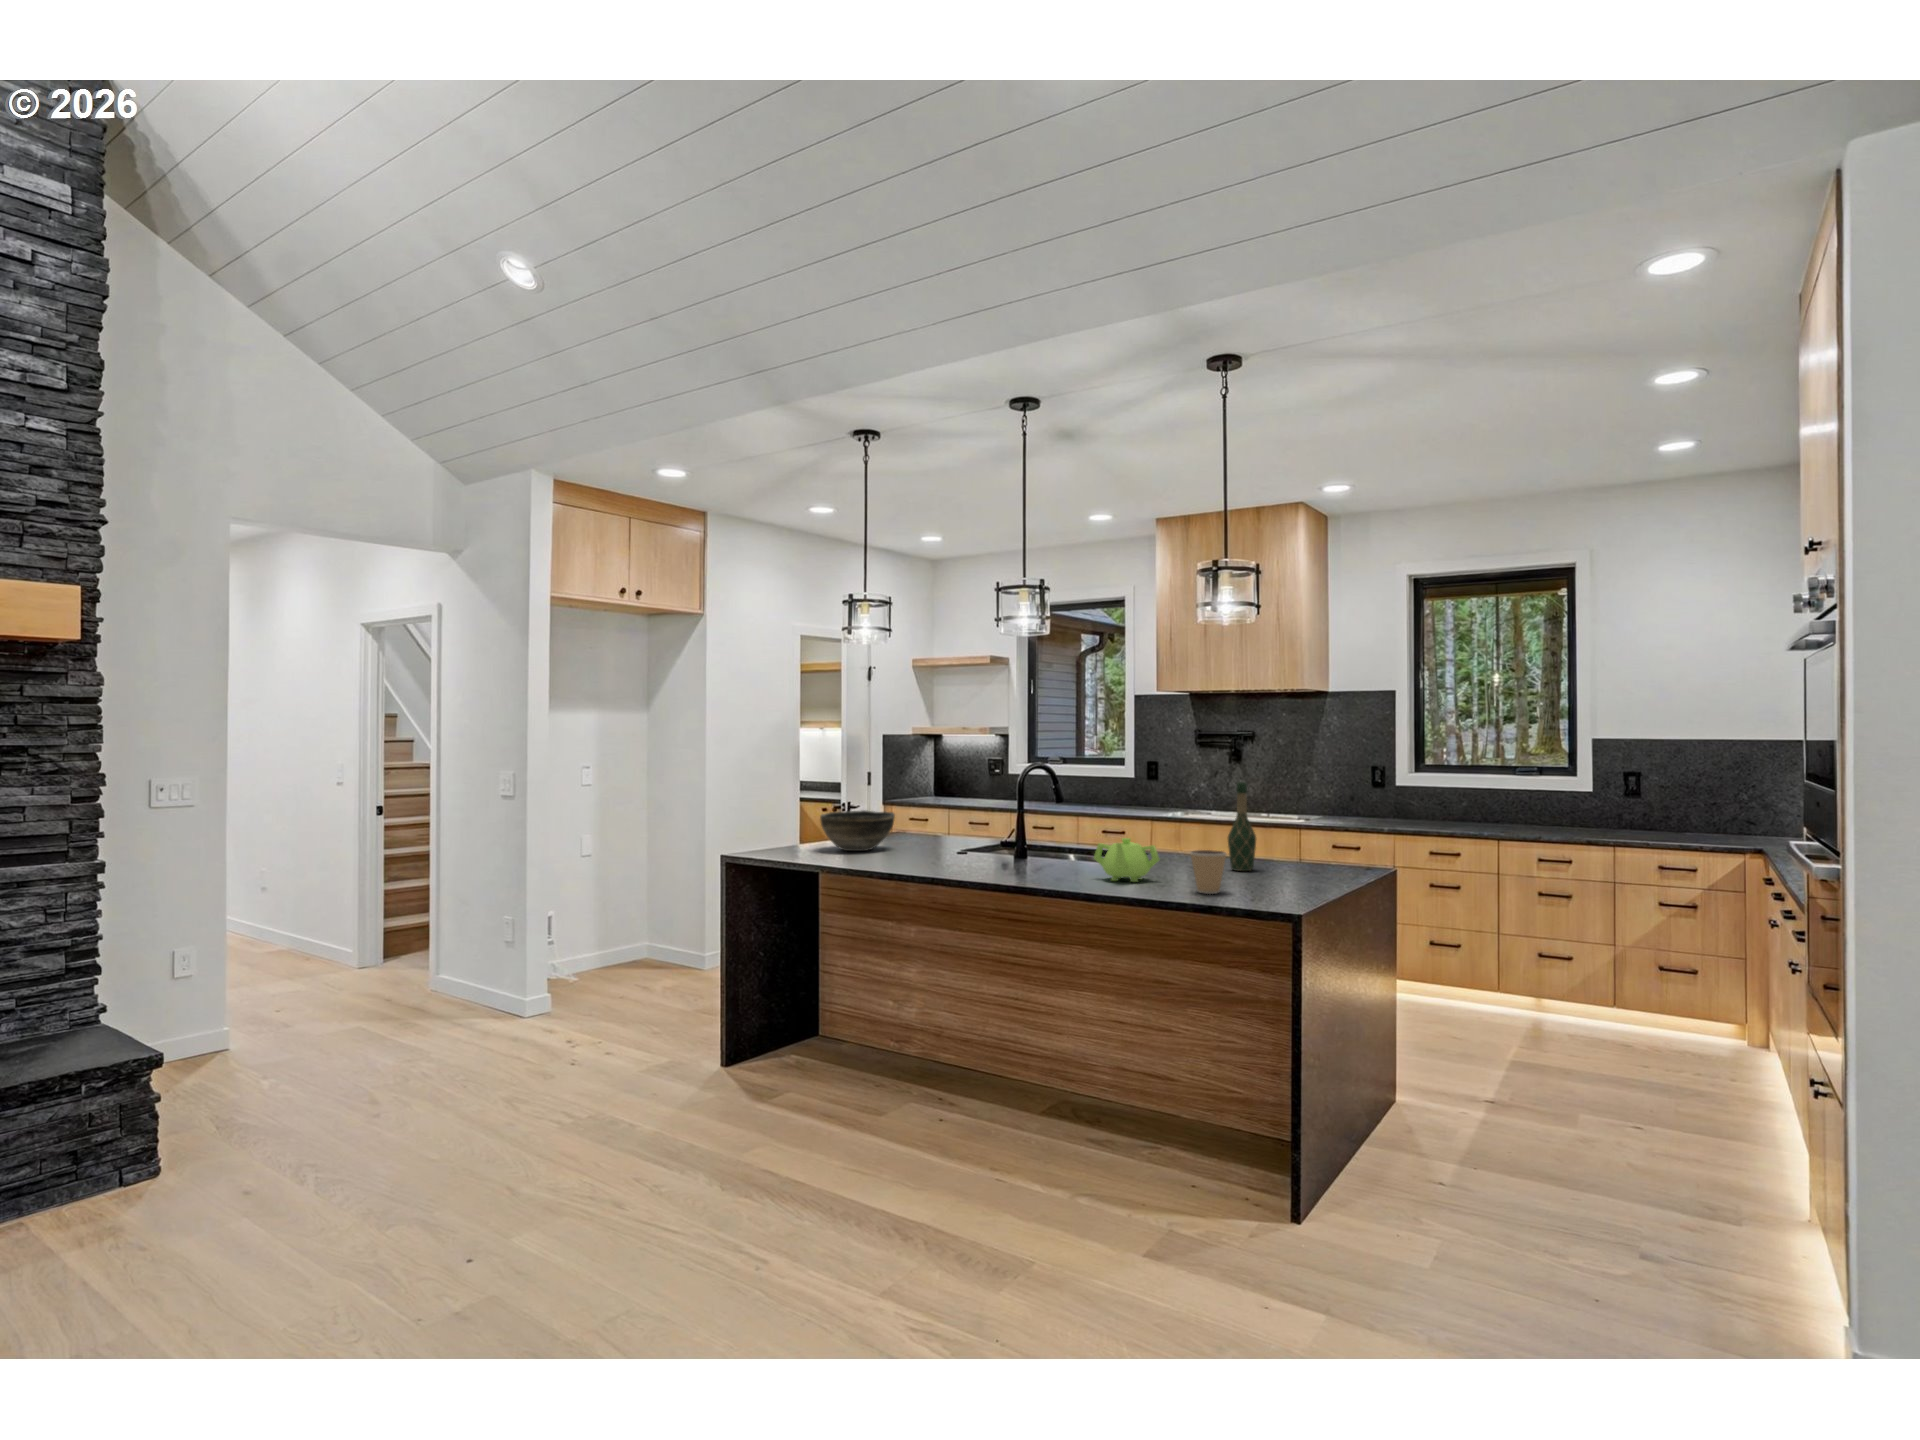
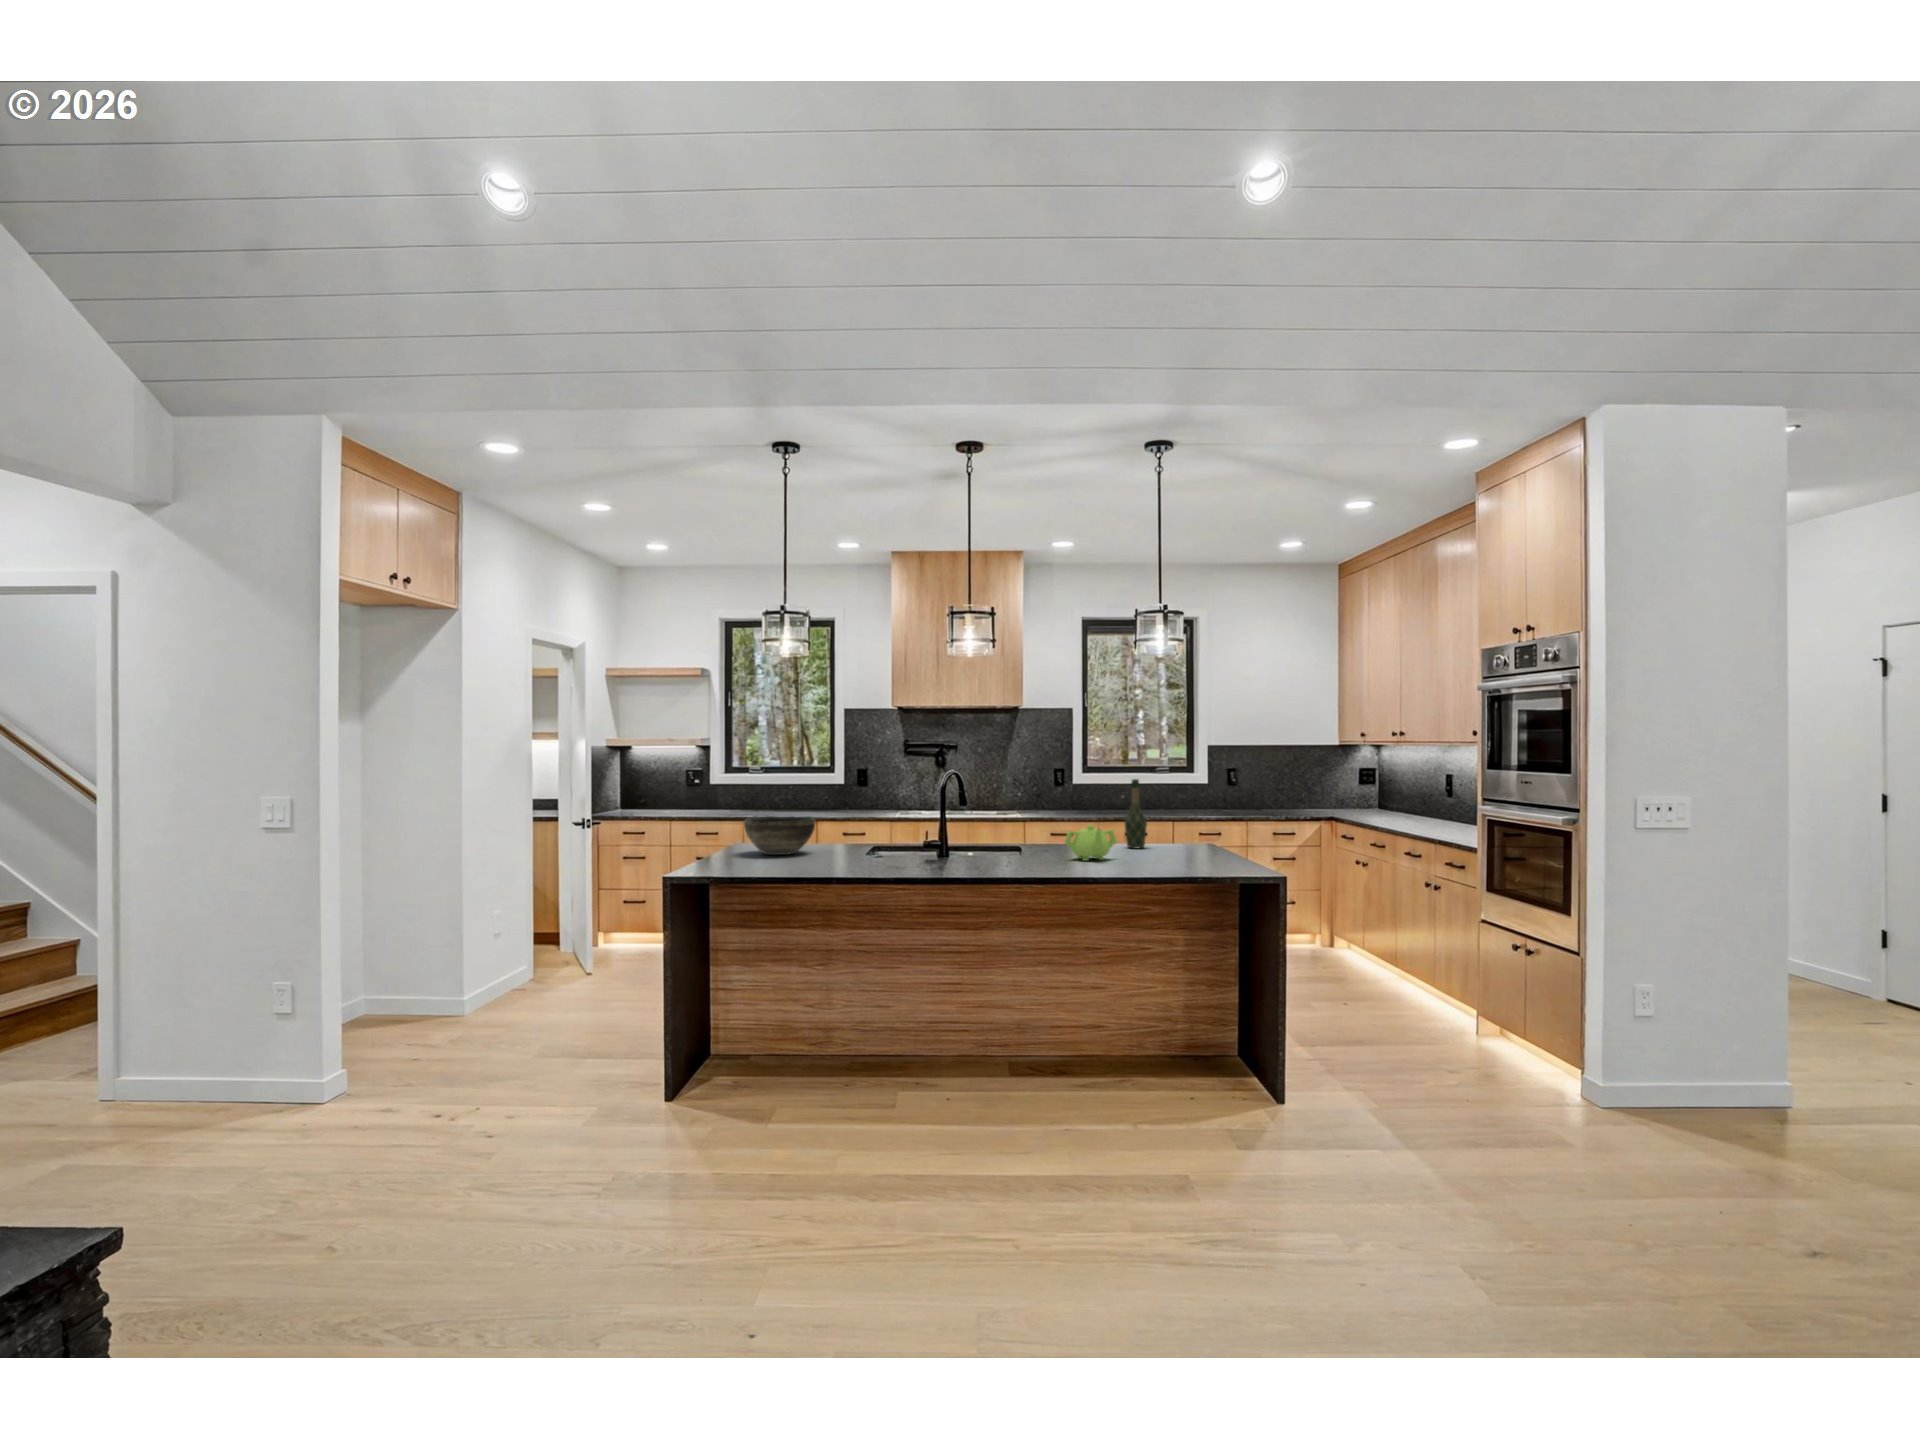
coffee cup: present [1190,850,1226,894] -> none [1161,830,1189,863]

